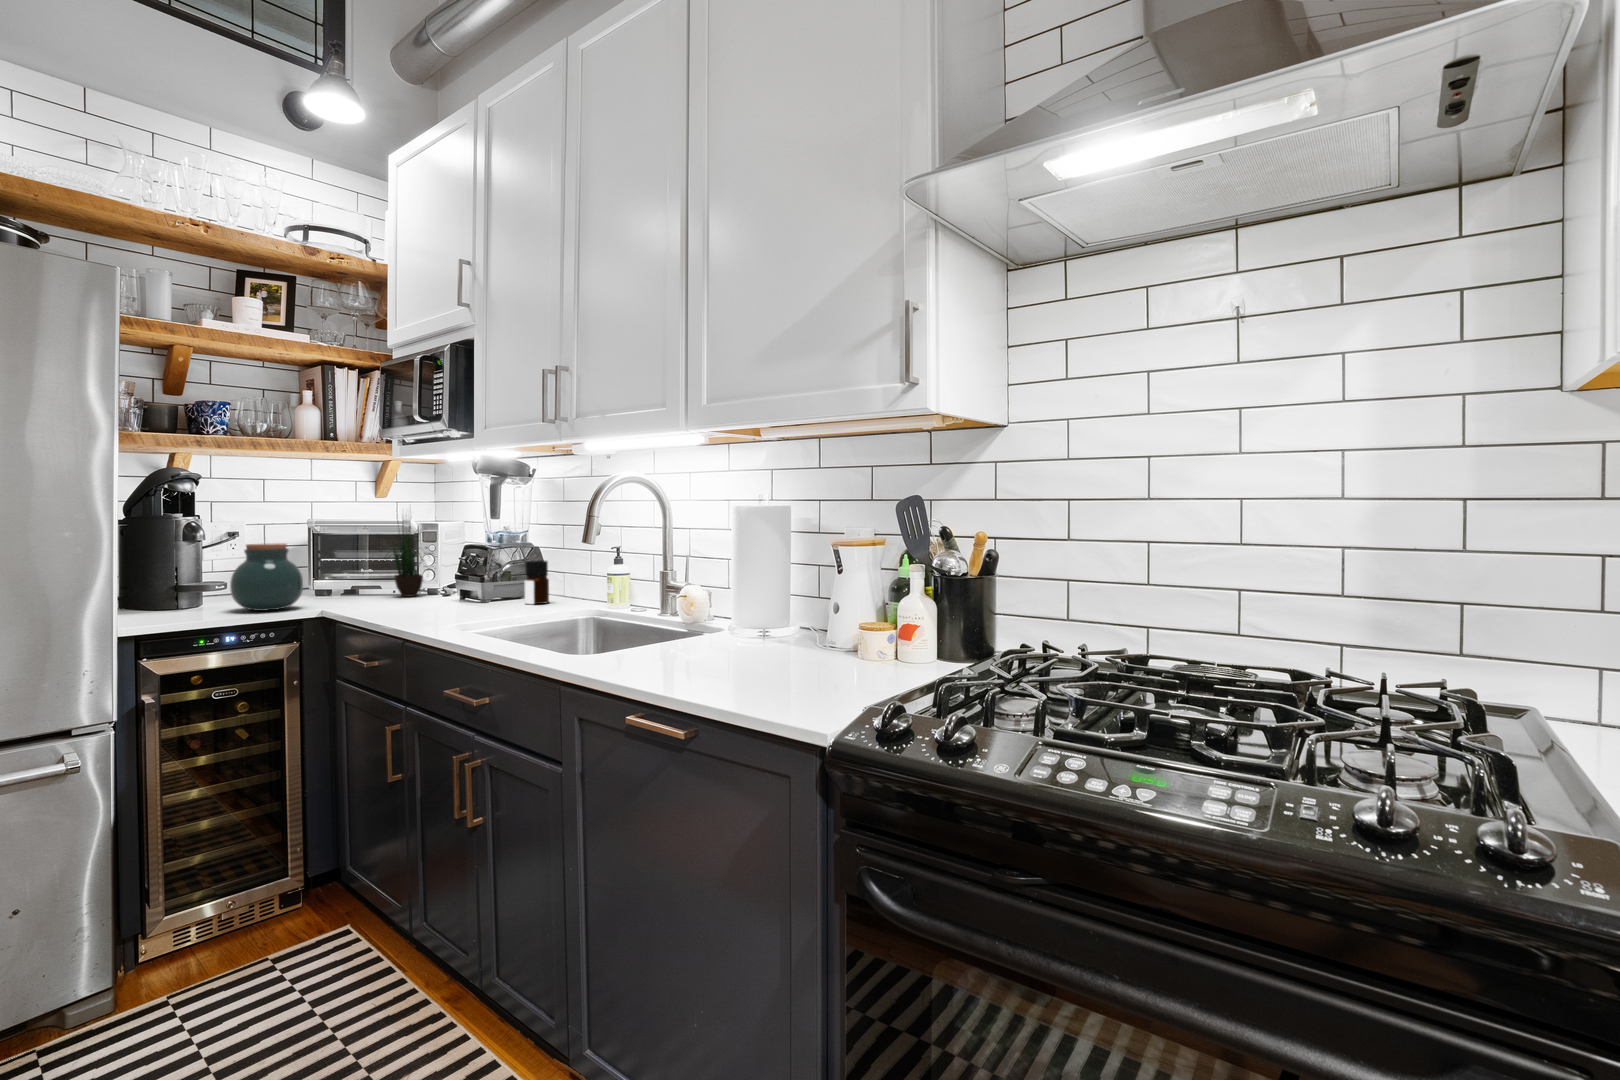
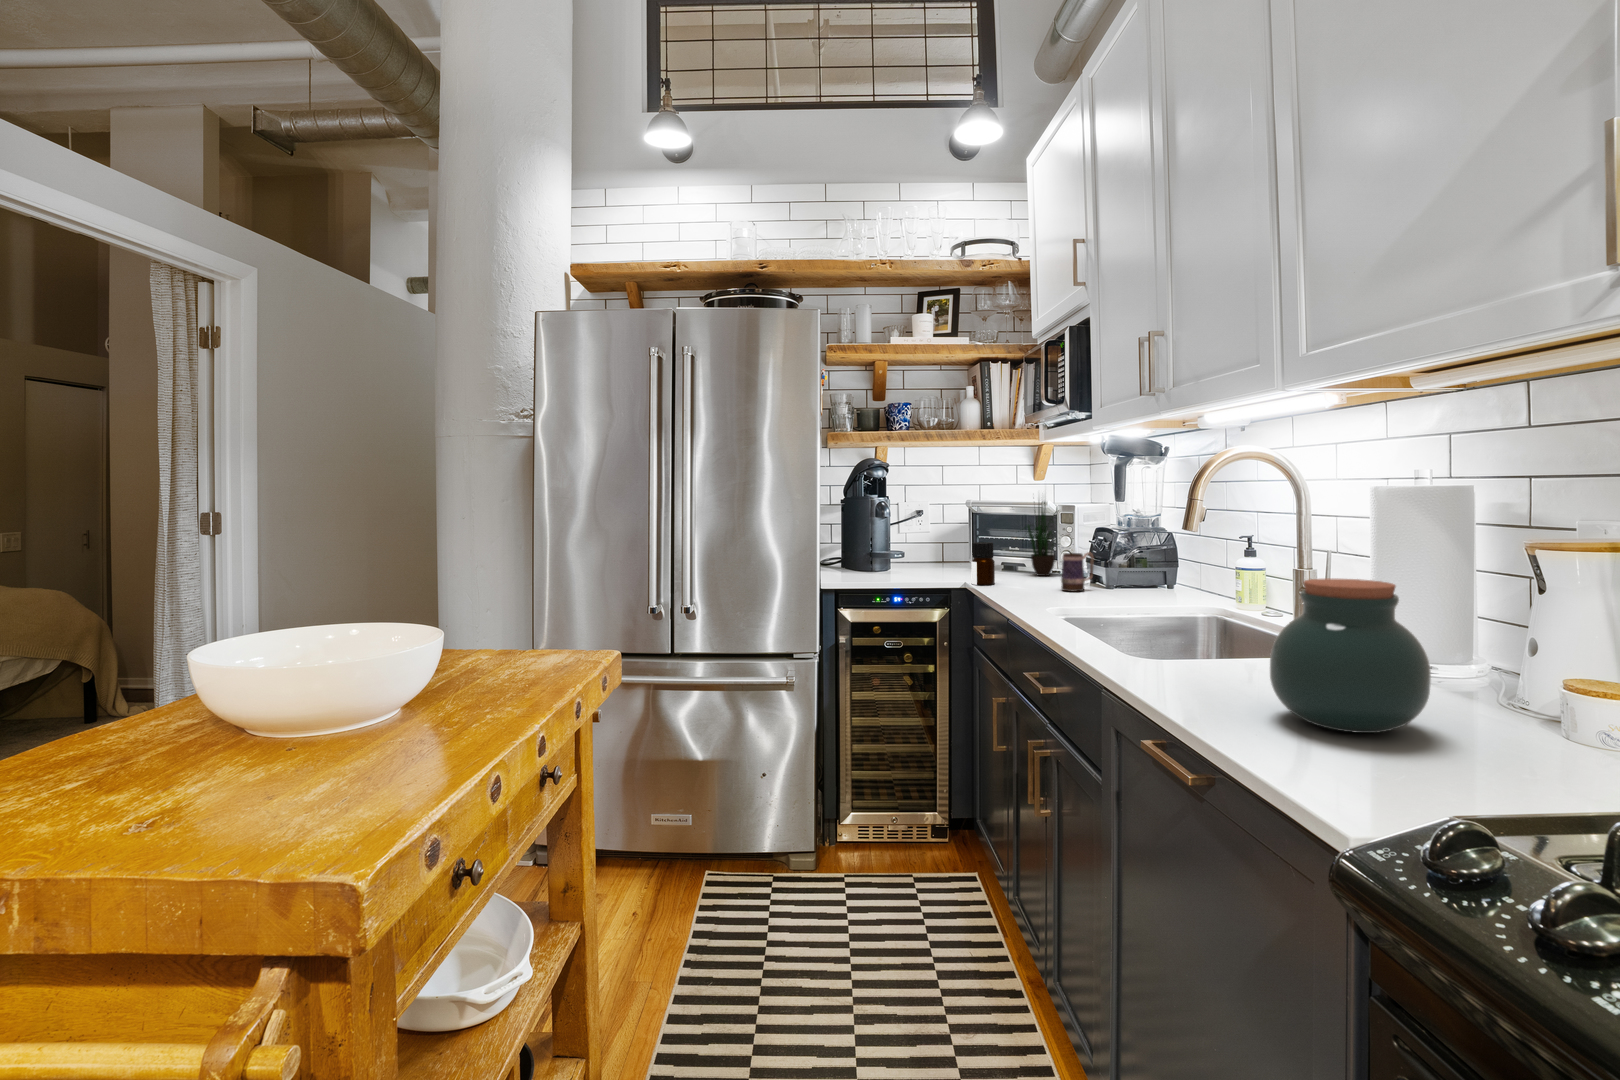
jar: present [230,543,303,611] -> present [1270,578,1431,733]
bottle: present [525,560,549,604] -> present [972,542,995,585]
mug: none [443,568,475,608] -> present [1061,552,1094,591]

